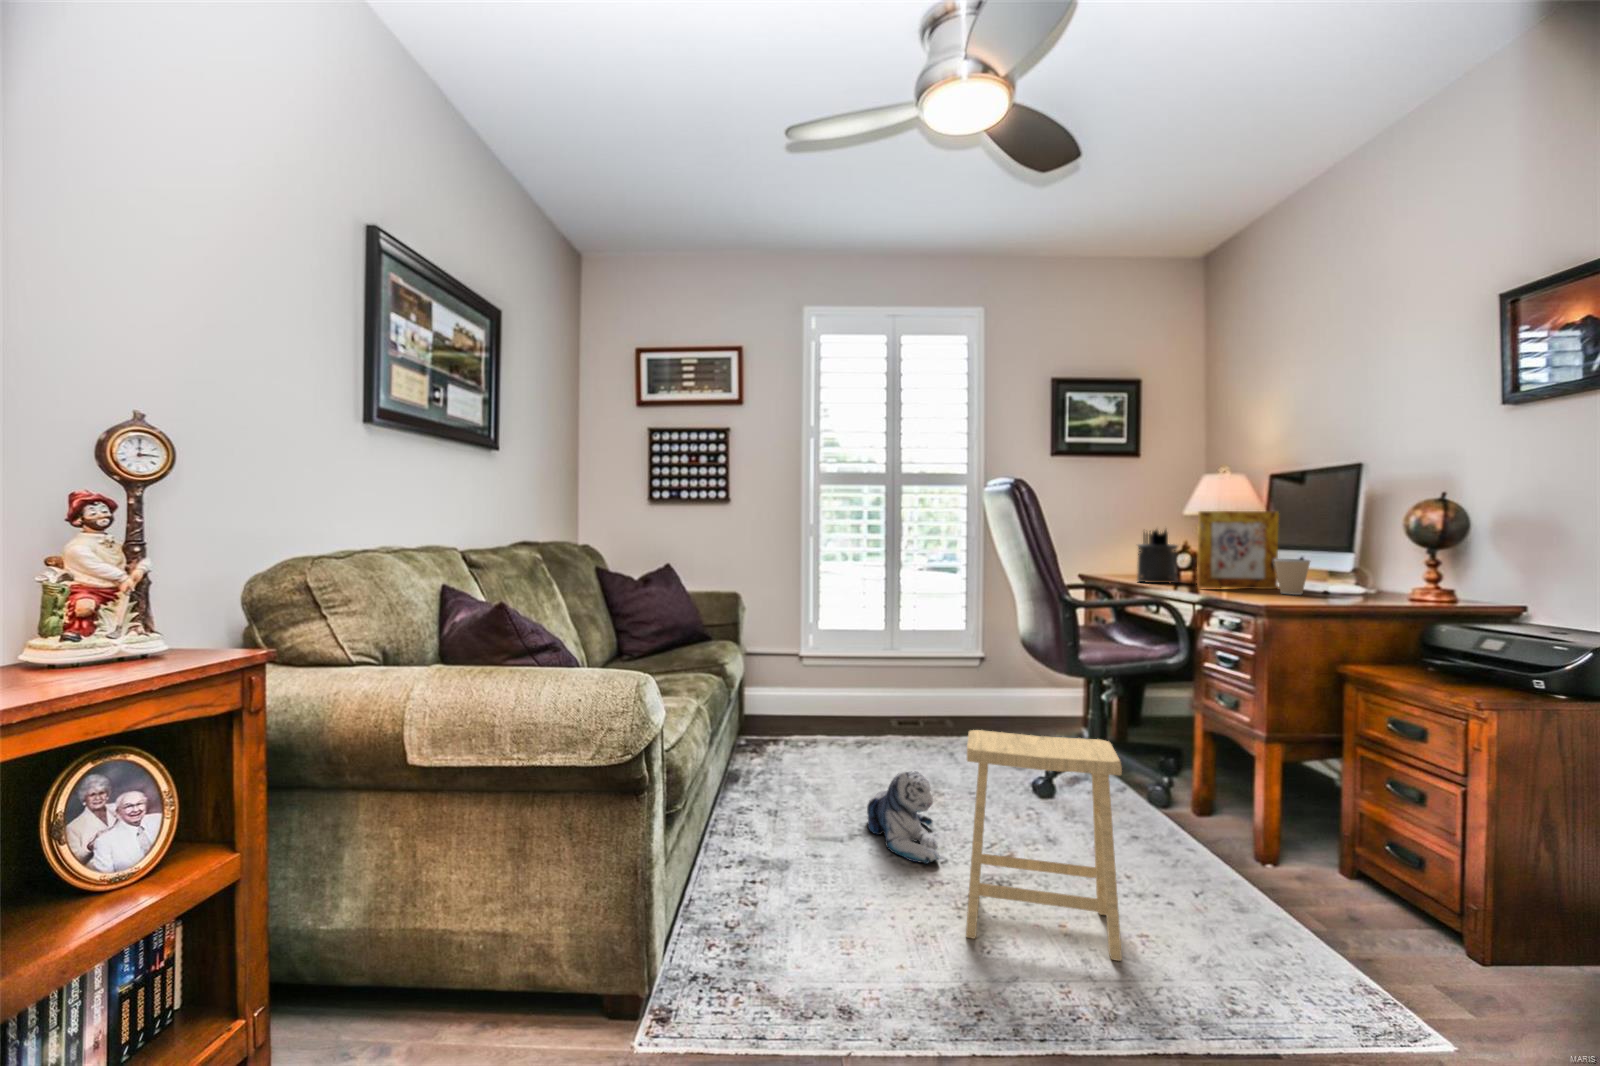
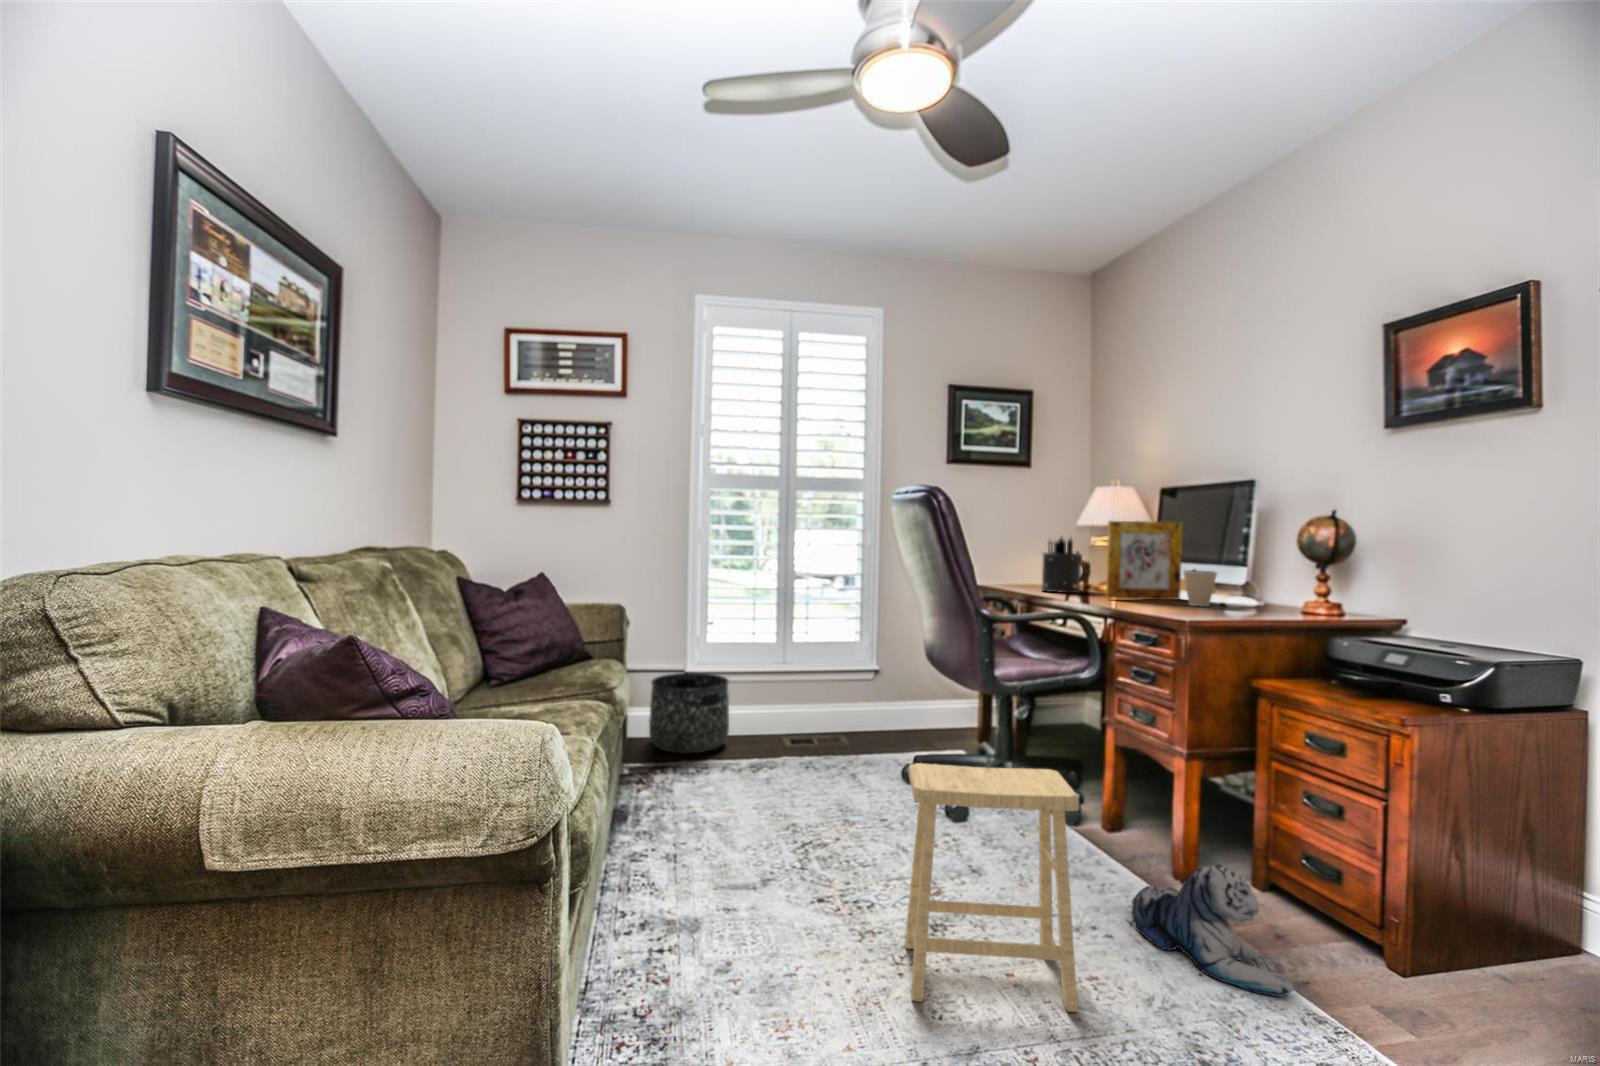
basket: none [765,656,836,728] -> present [649,673,729,753]
plush toy: present [867,771,939,864] -> present [1132,865,1295,997]

